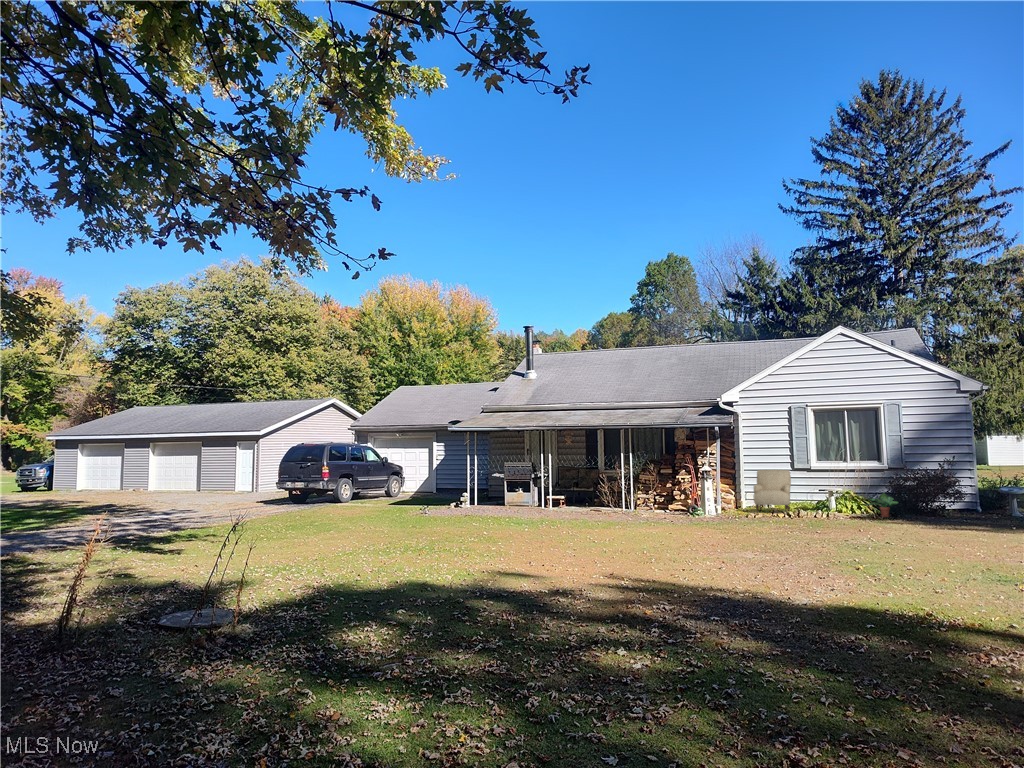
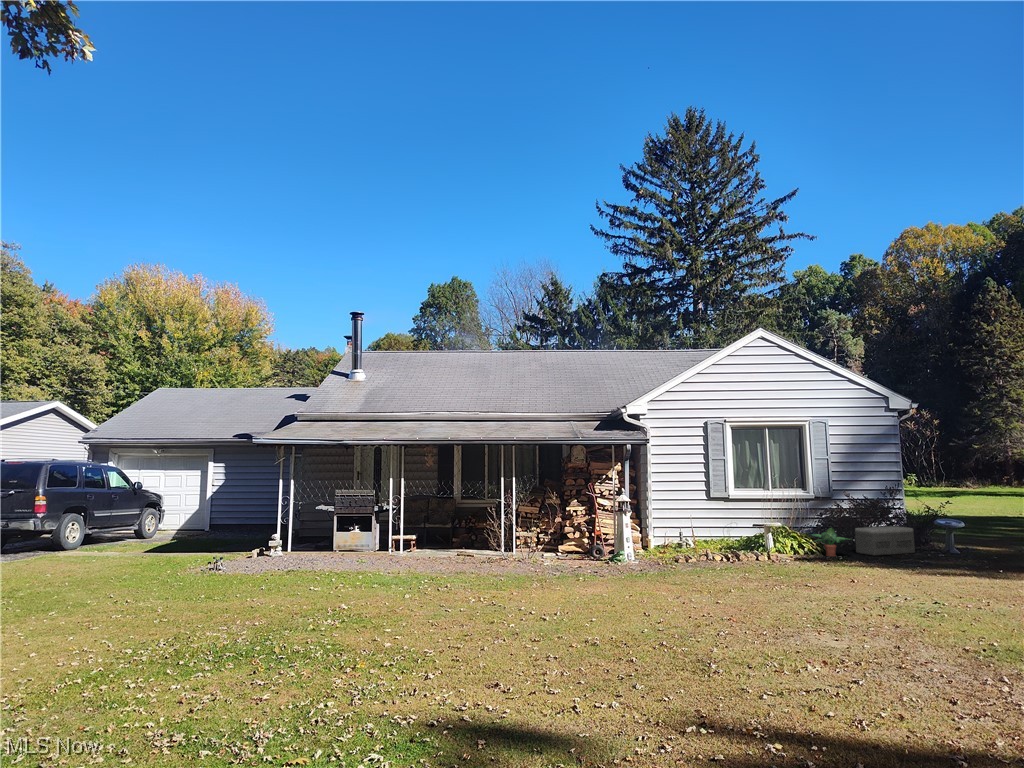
chair: present [753,470,791,513] -> none [670,499,719,555]
storage bench: none [913,494,970,517] -> present [855,526,915,556]

